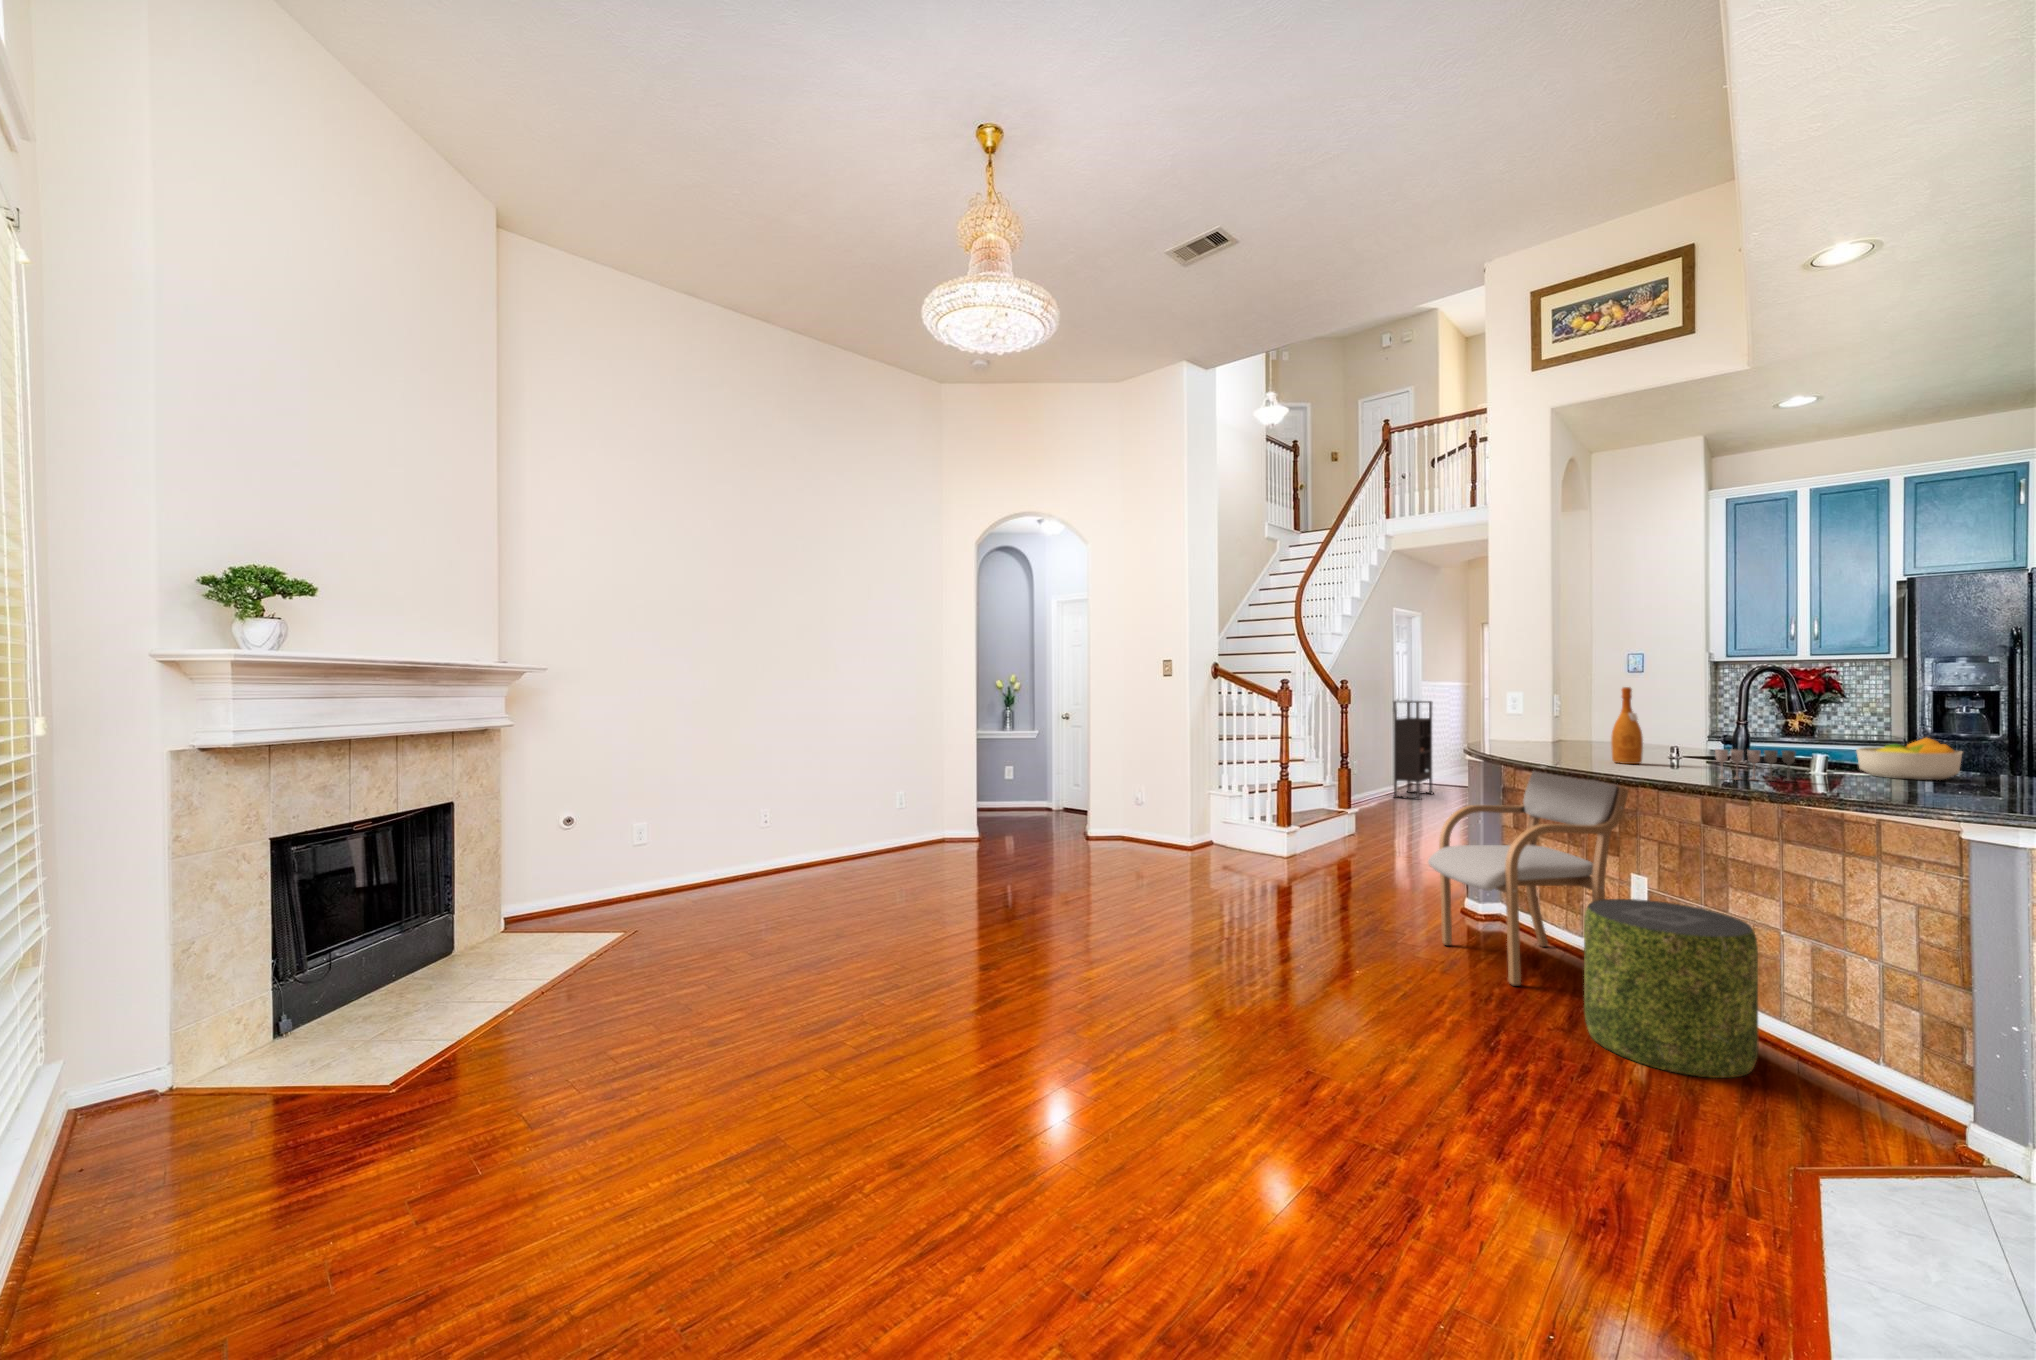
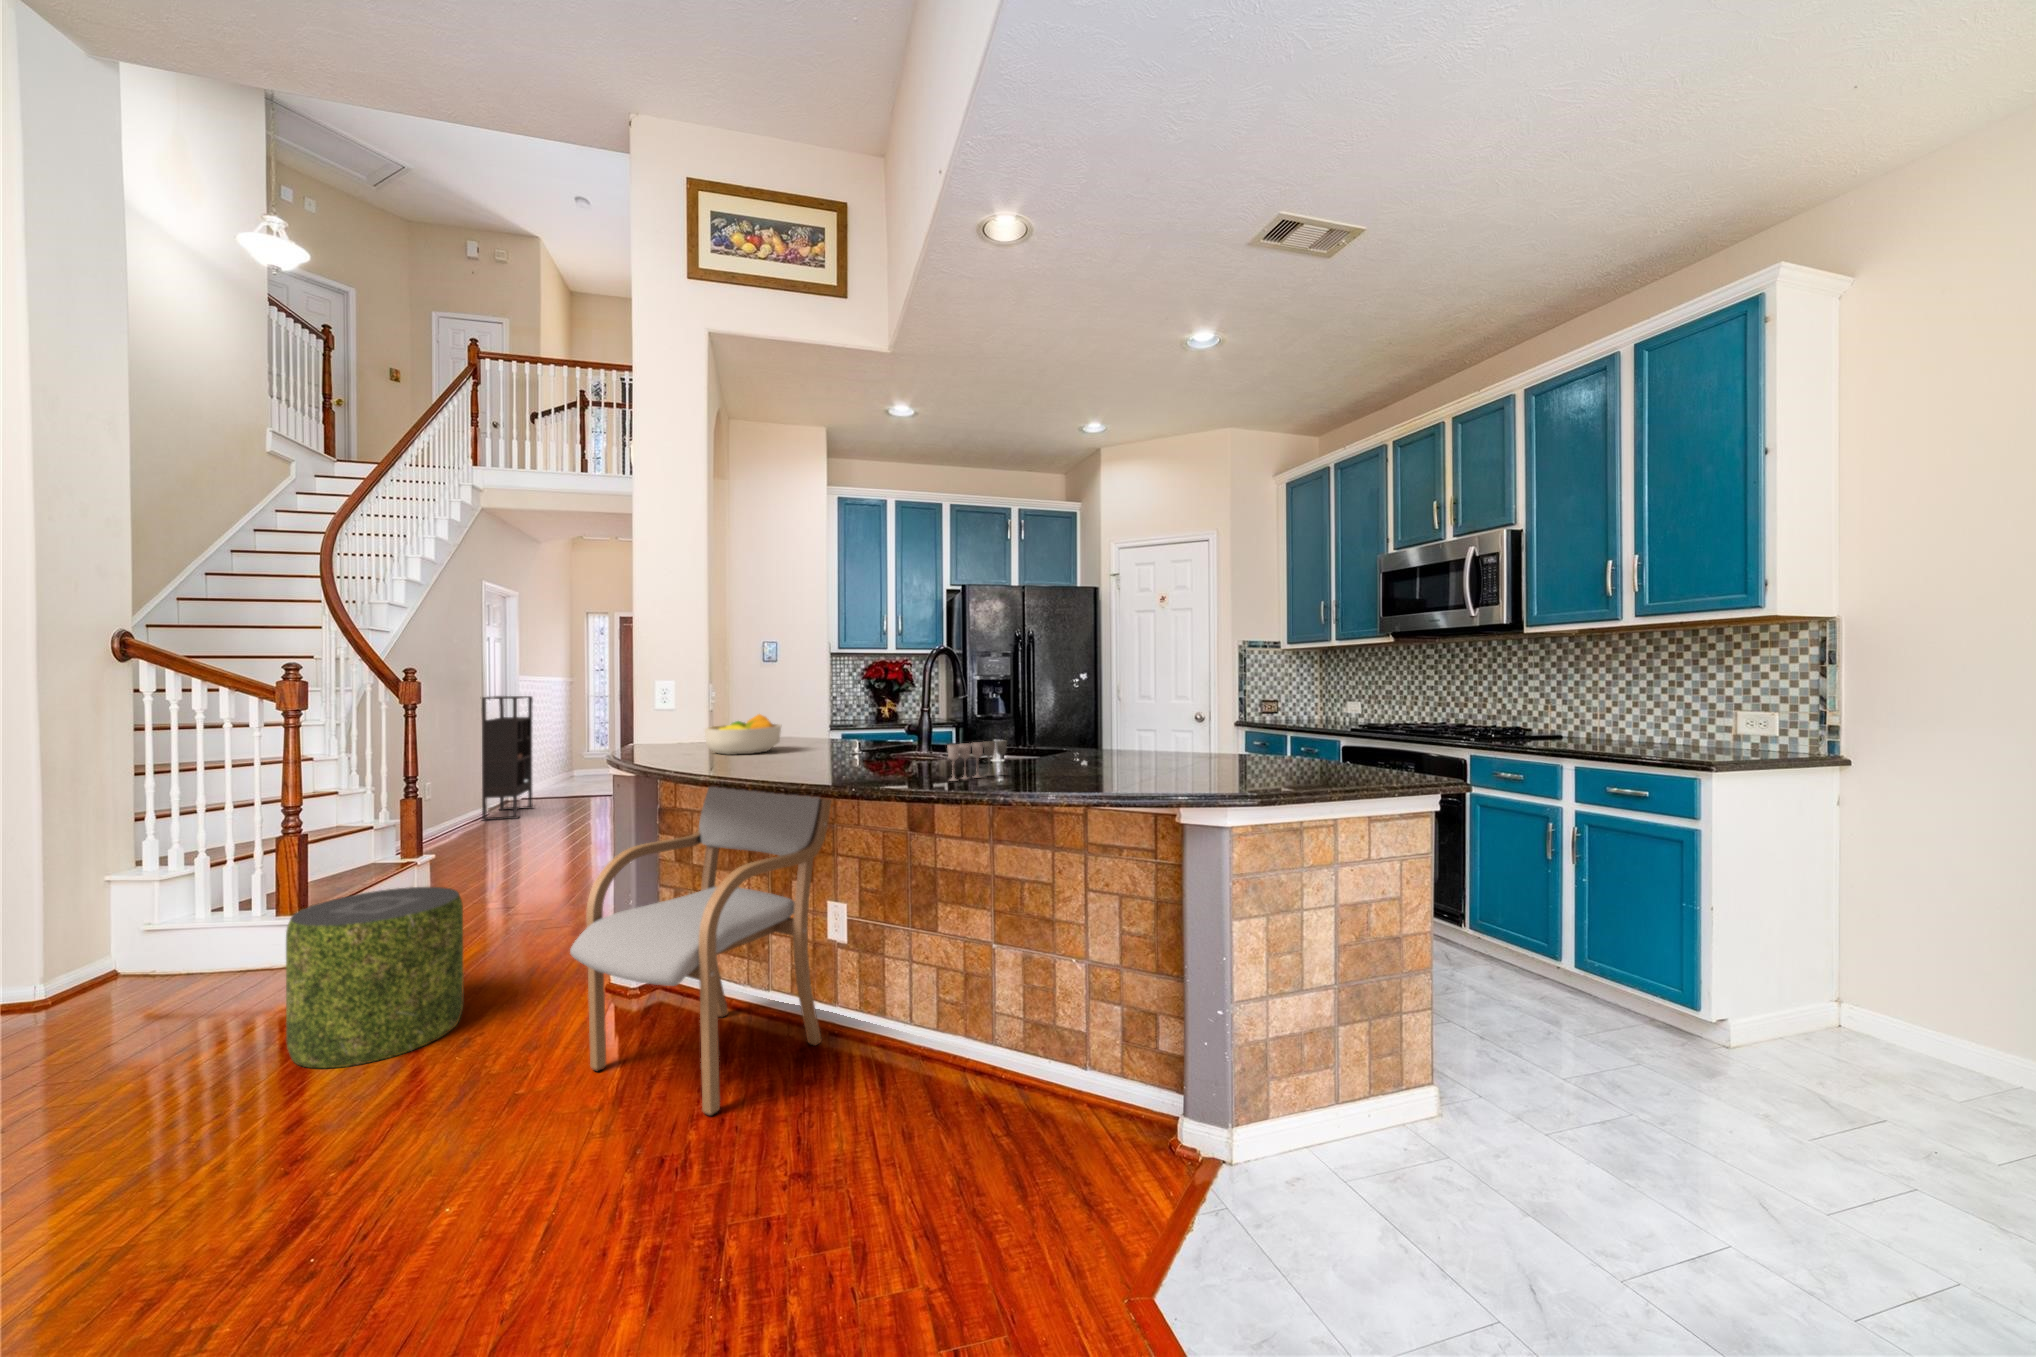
wine bottle: present [1611,687,1643,764] -> none [818,671,850,769]
fruit bowl: present [1856,738,1962,780] -> present [704,714,781,755]
pouf: present [1584,899,1758,1078] -> present [286,887,464,1068]

